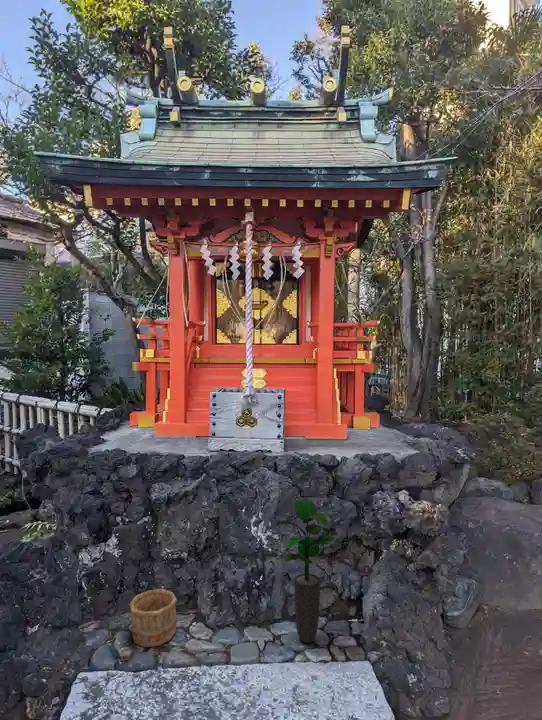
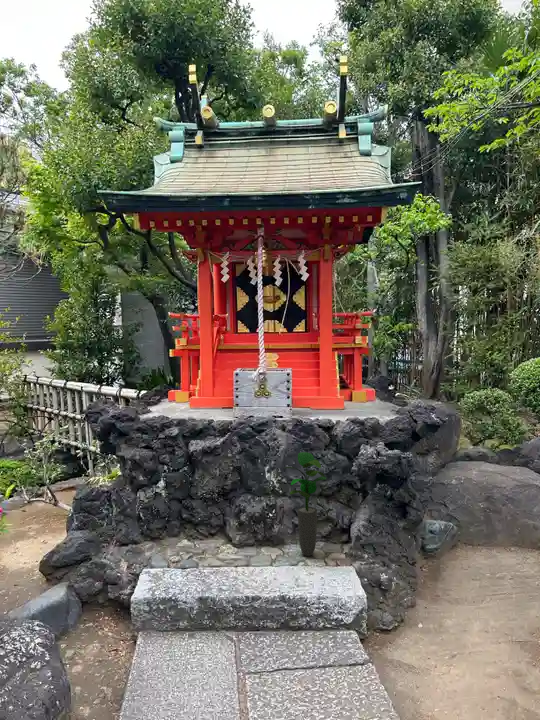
wooden bucket: present [130,589,177,647] -> none [176,519,211,557]

